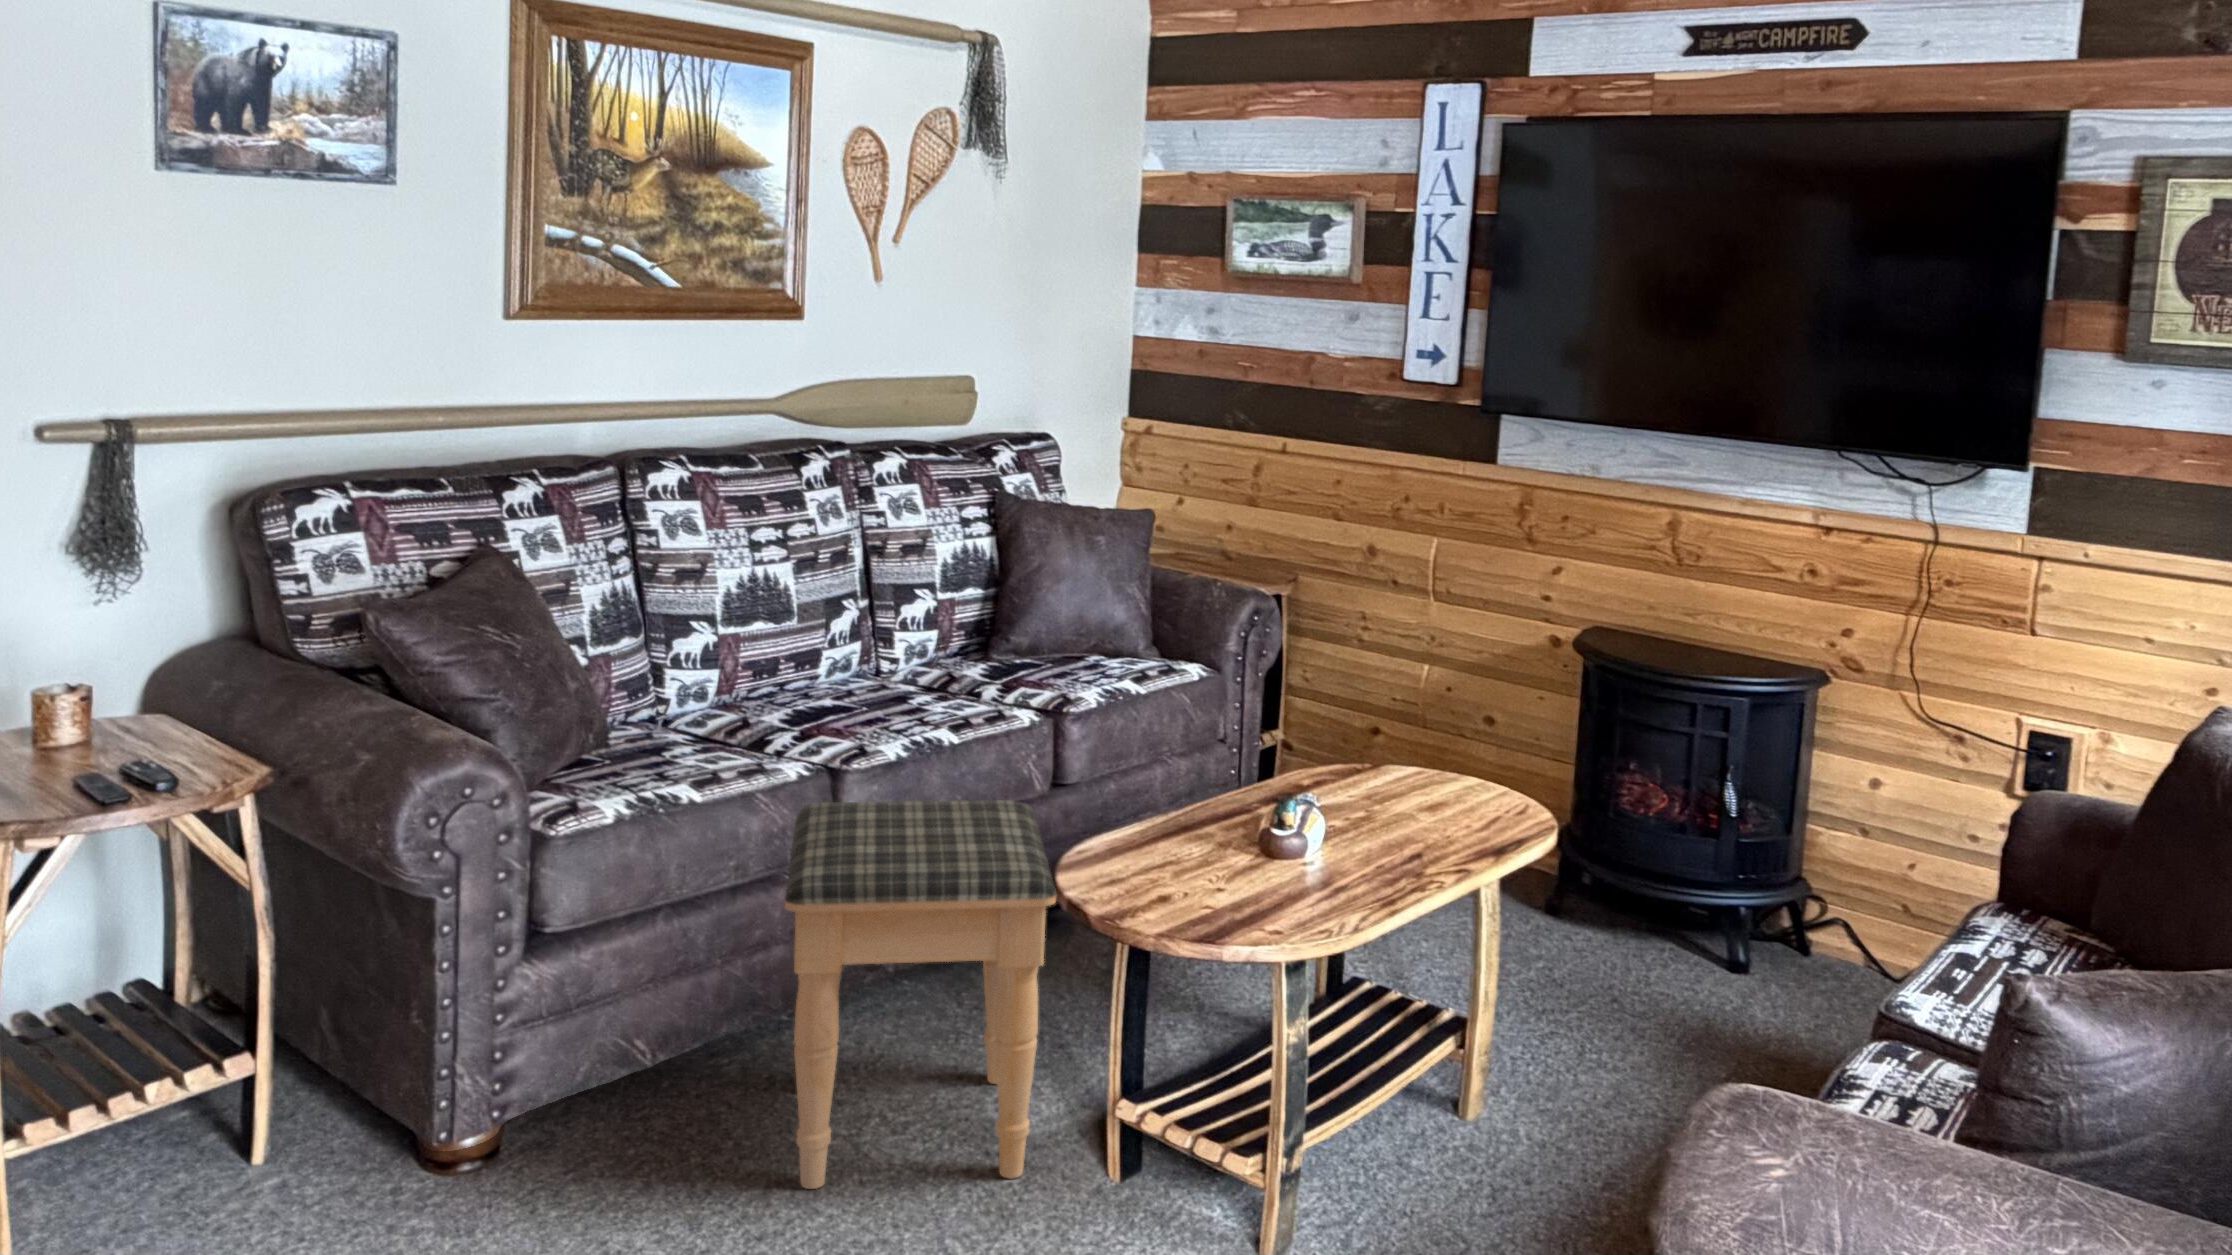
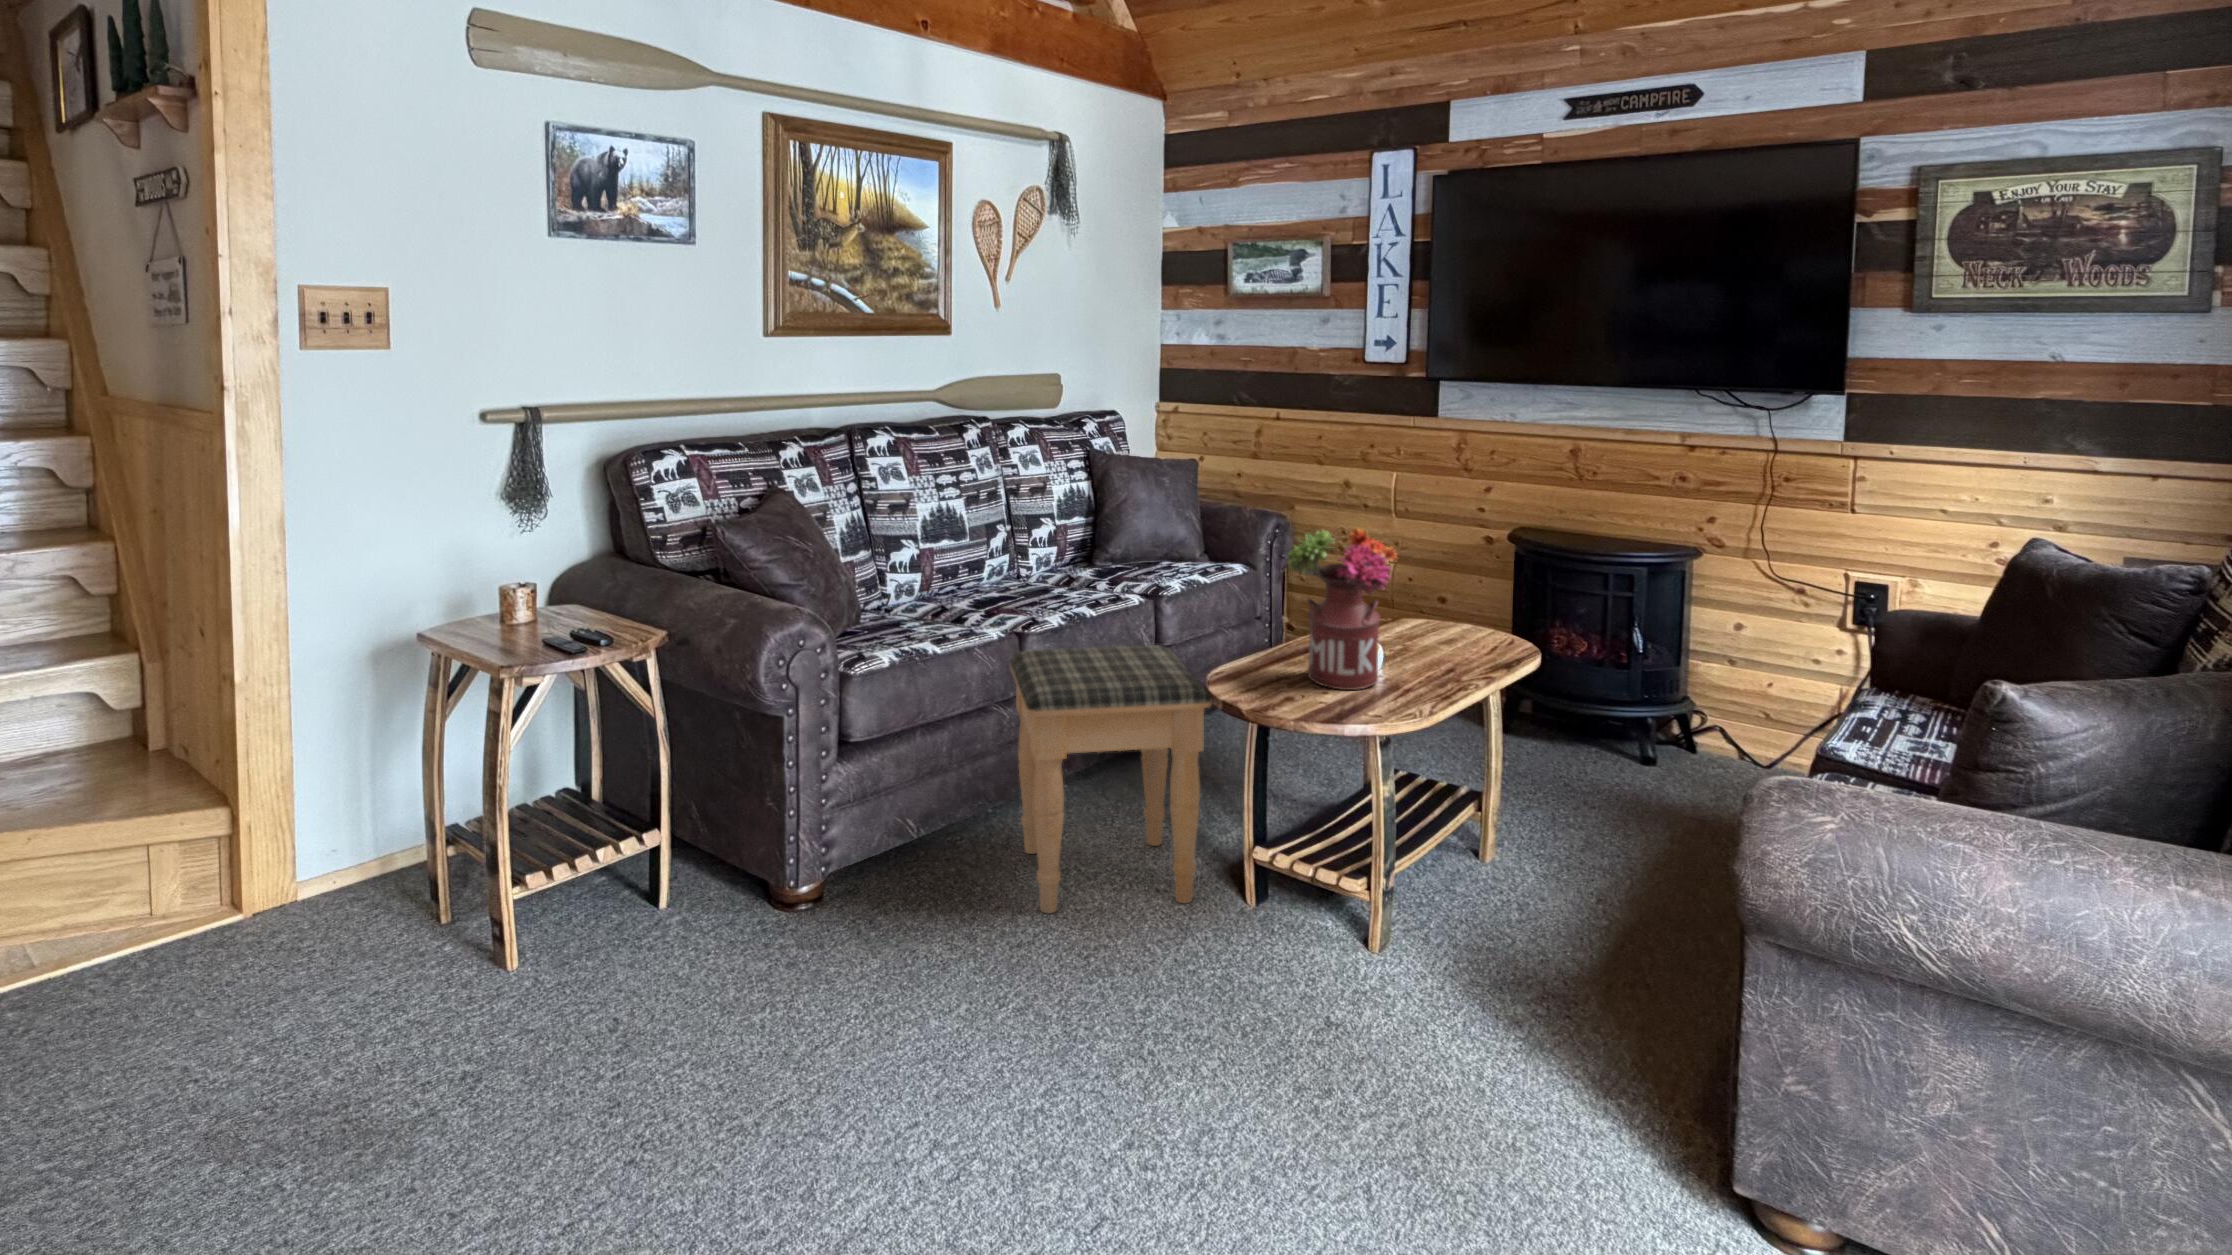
flower arrangement: none [1174,654,1335,887] -> present [1287,527,1397,690]

